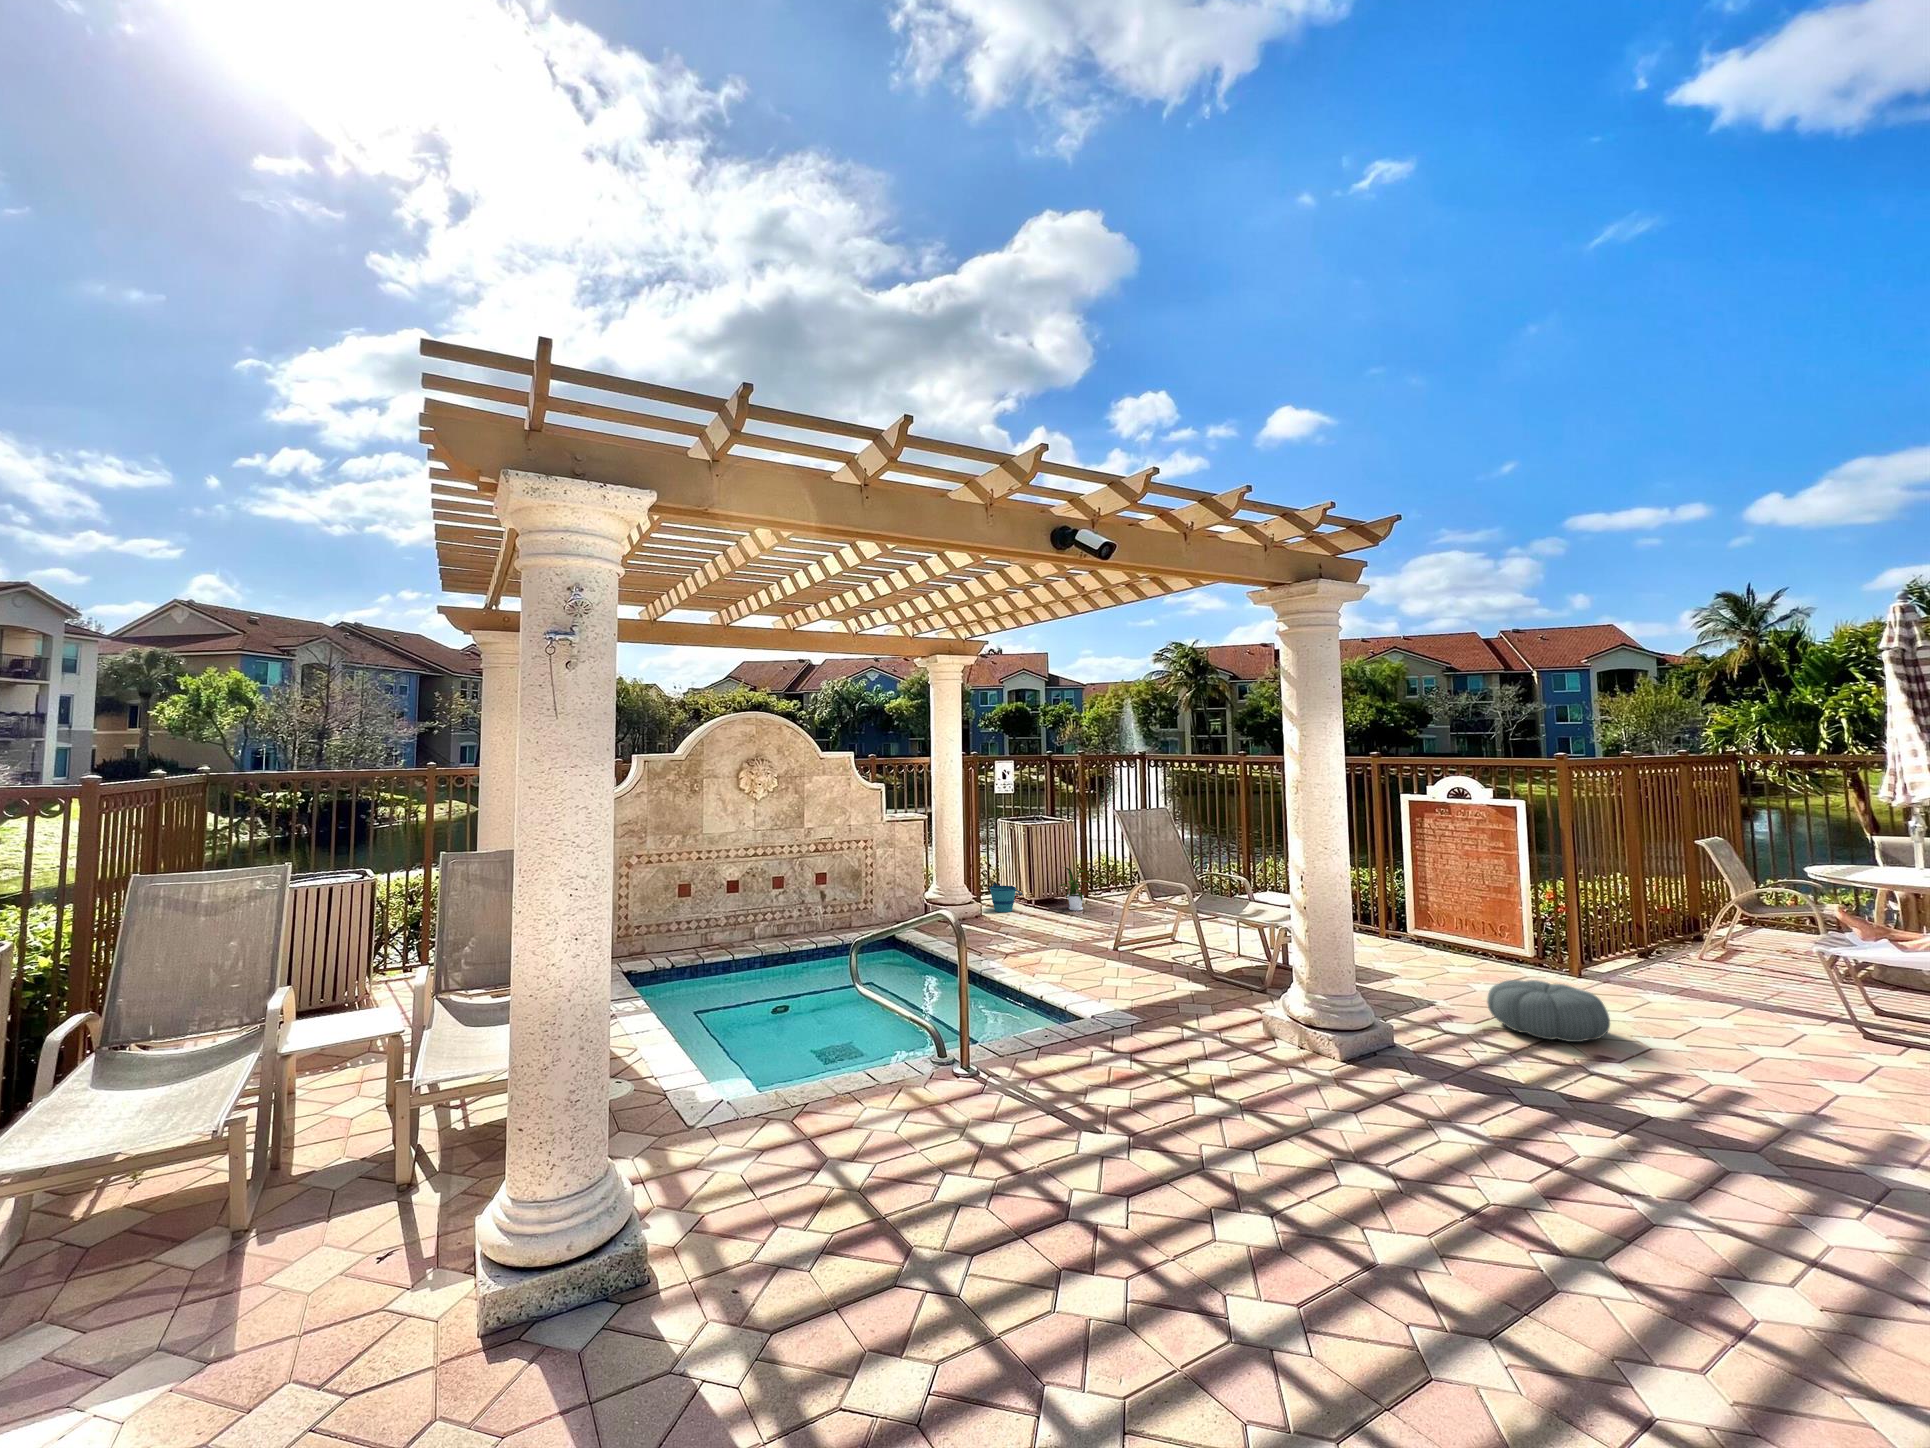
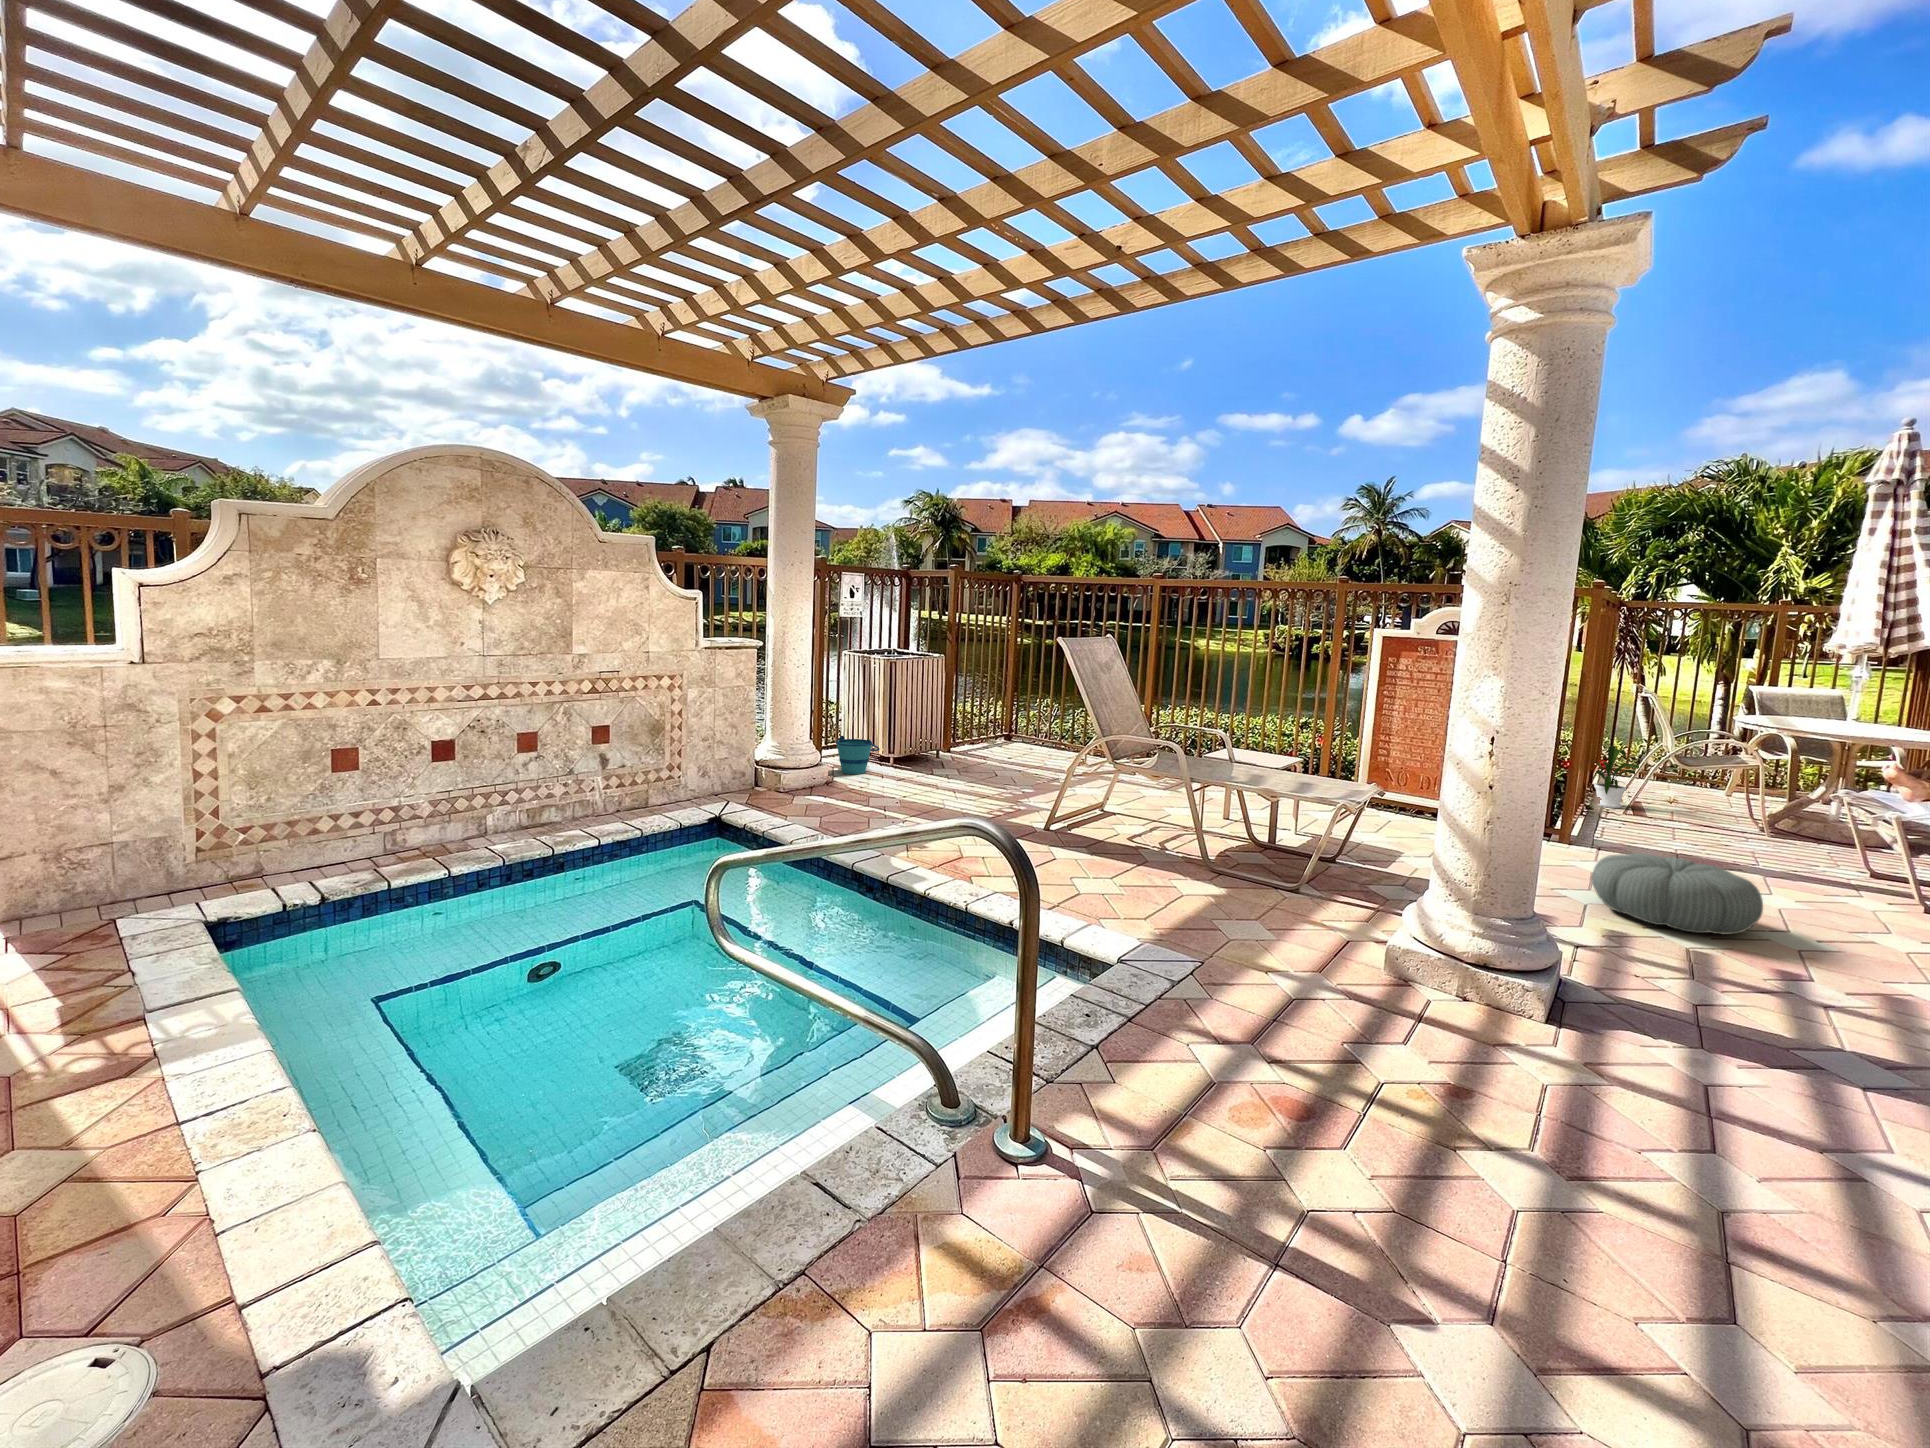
house plant: present [1059,867,1088,911] -> present [1594,746,1639,808]

